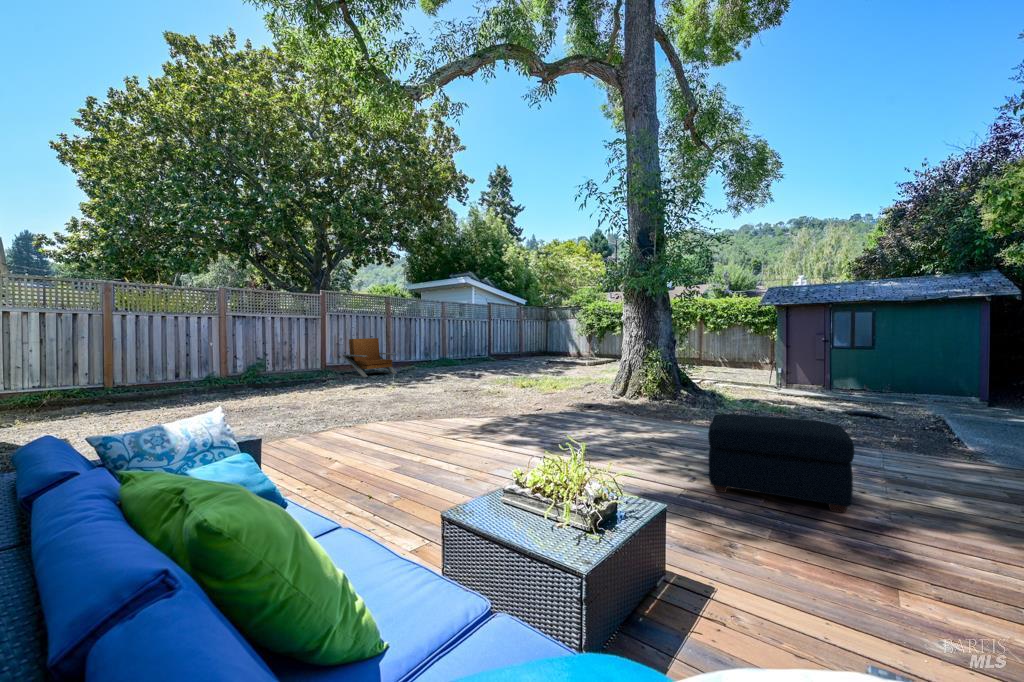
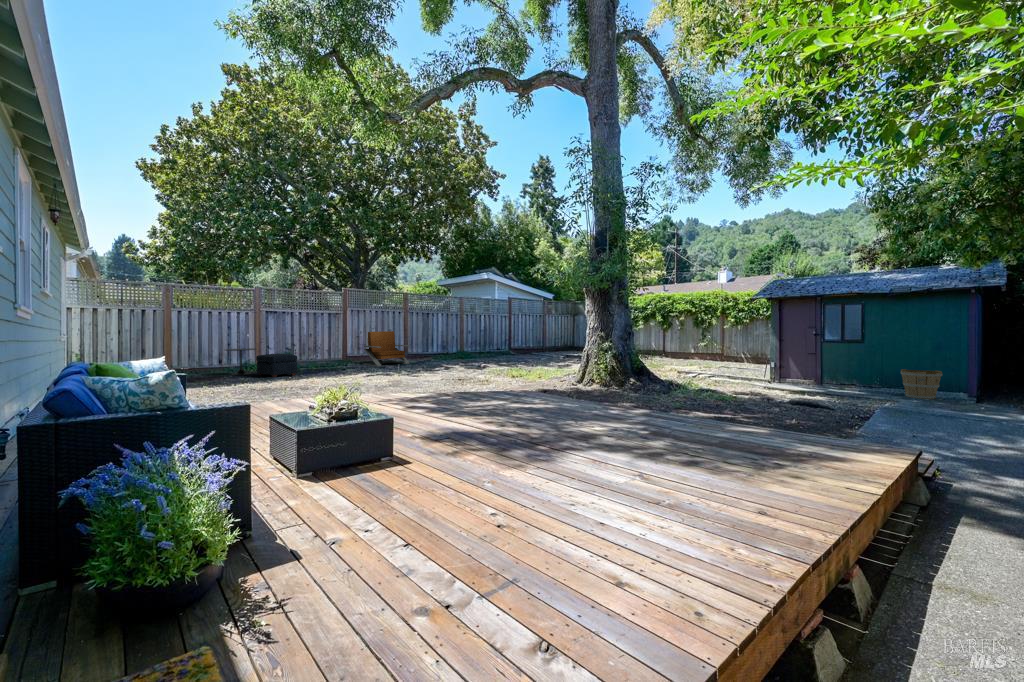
side table: none [182,360,223,393] -> present [225,348,256,375]
wooden bucket: none [914,373,958,402] -> present [901,369,943,399]
ottoman: present [708,414,854,513] -> present [256,354,297,377]

